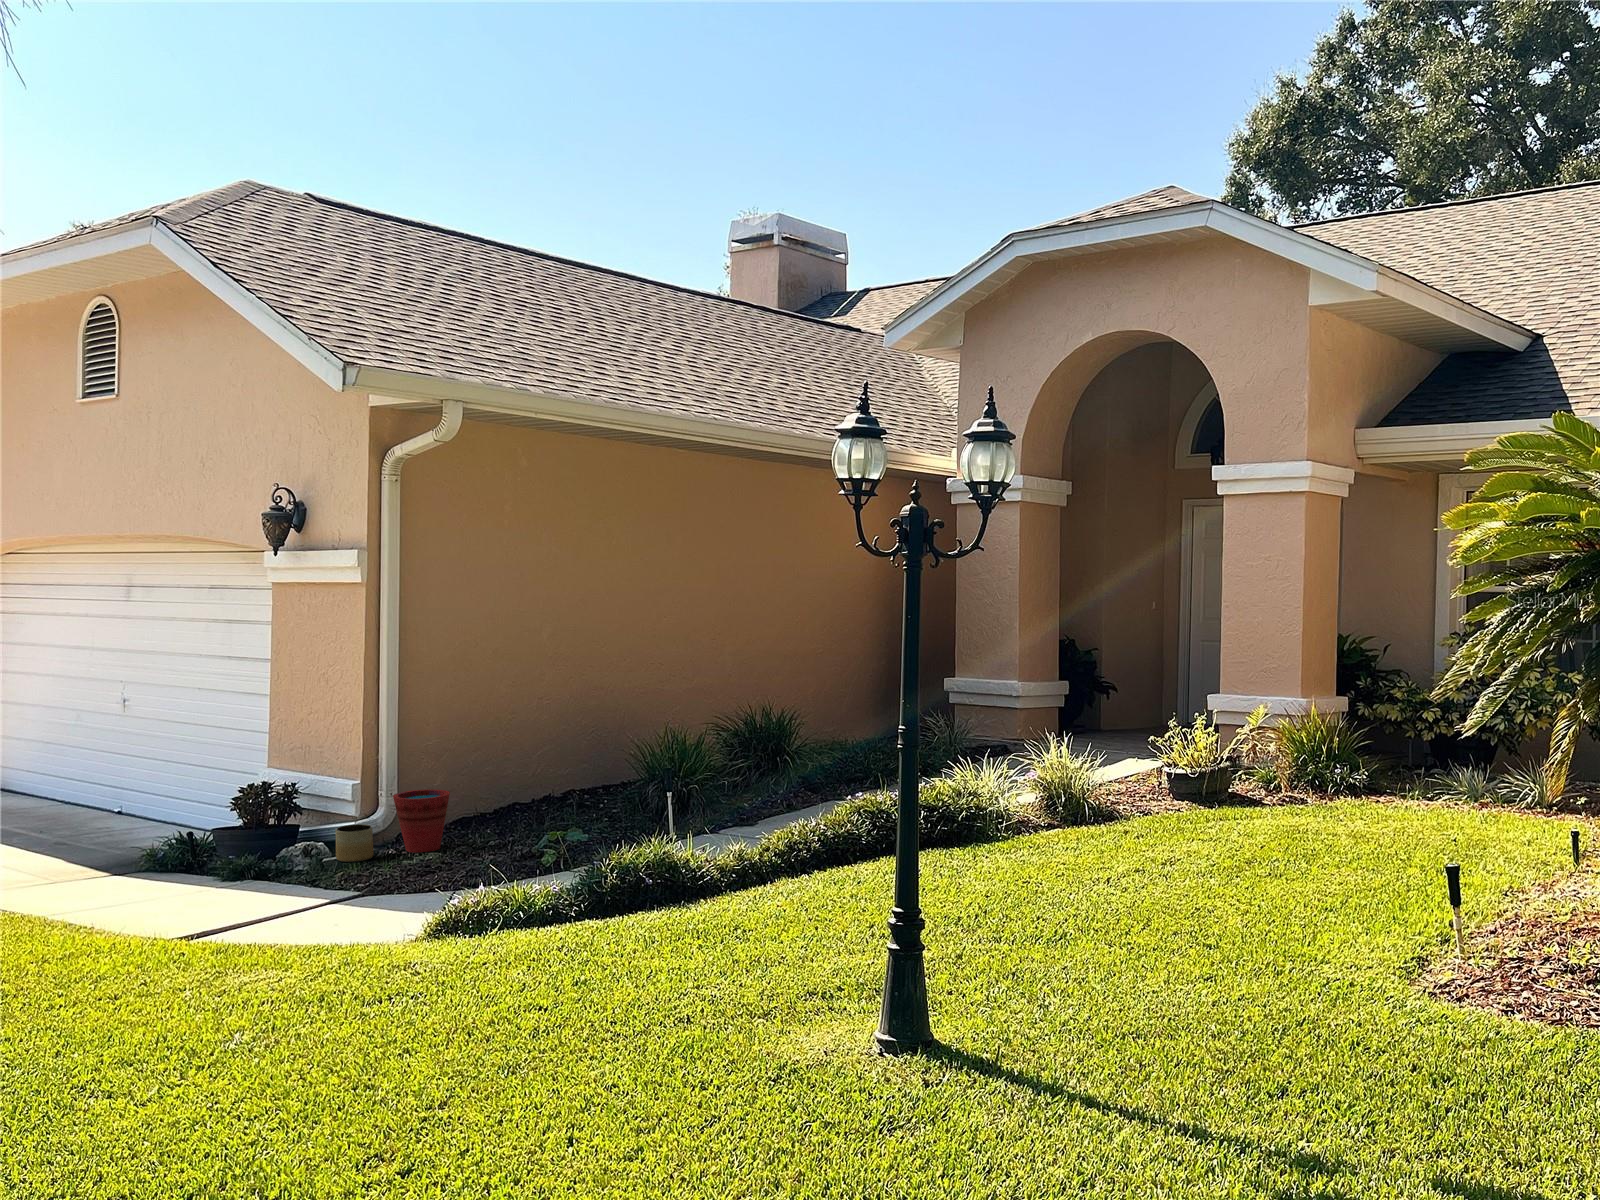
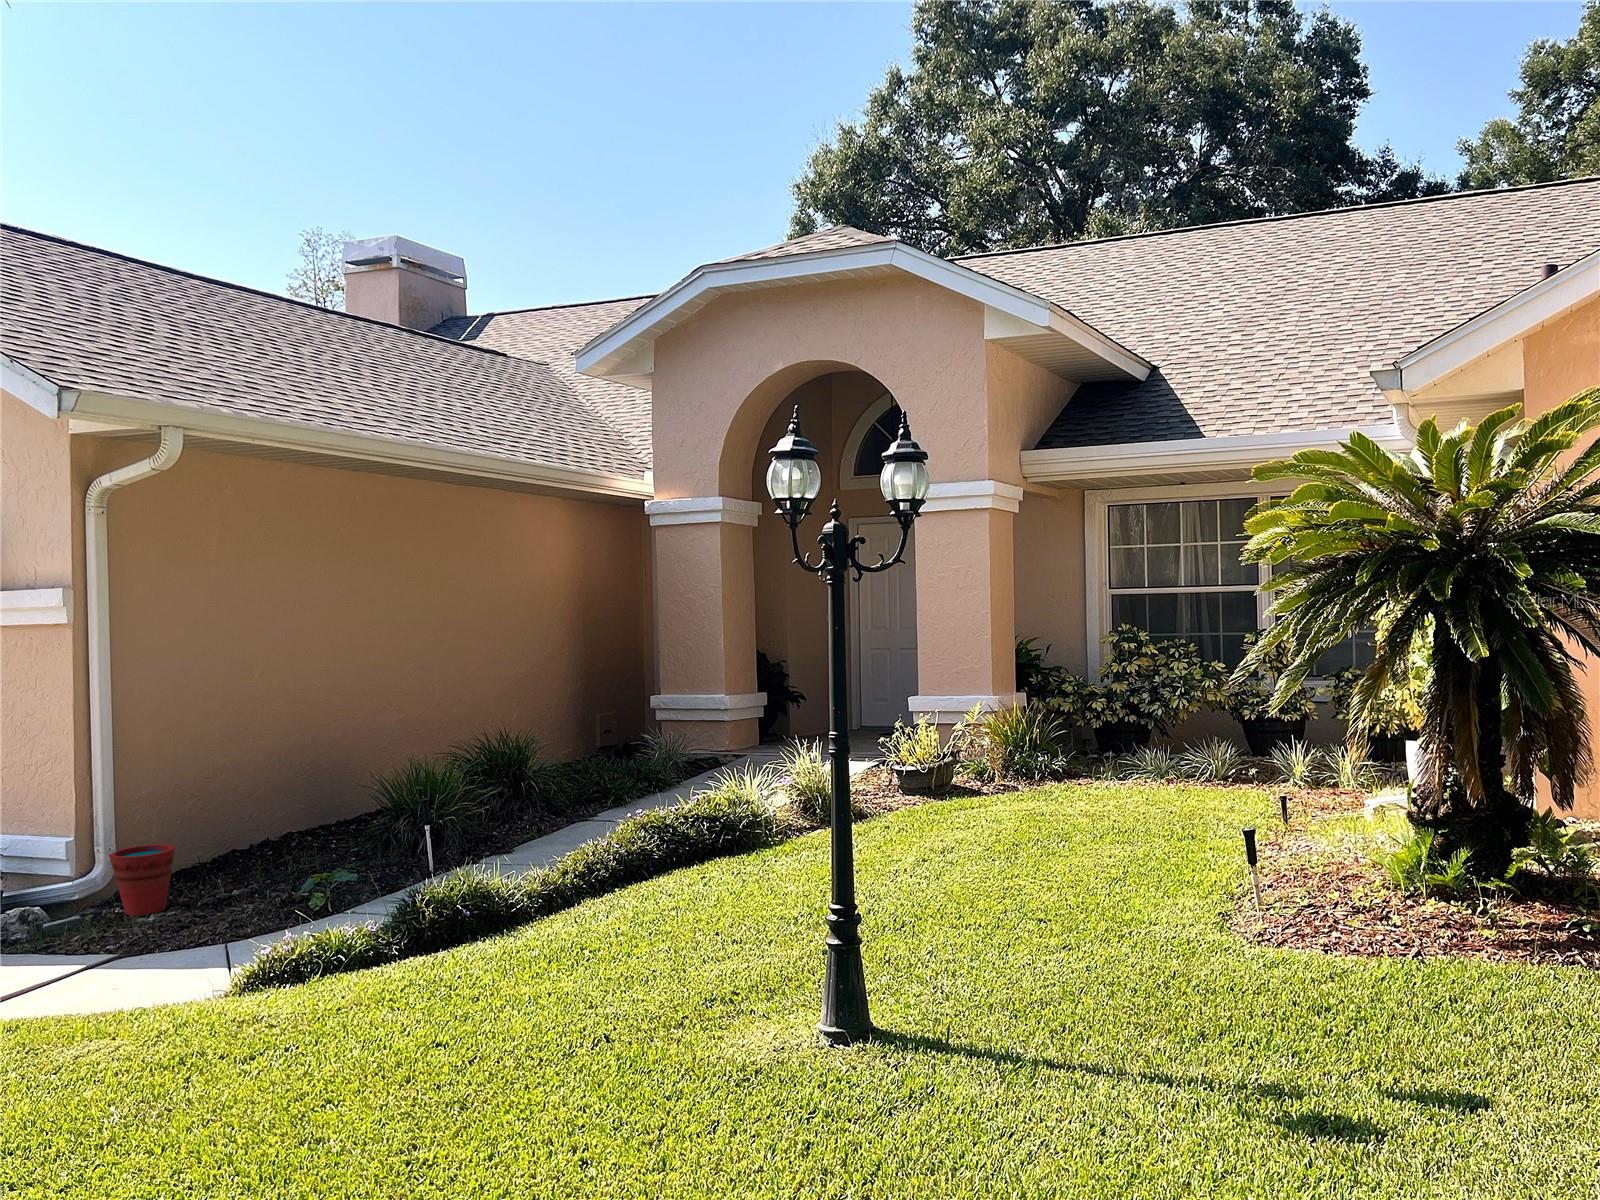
planter: present [335,824,374,862] -> none [46,890,92,933]

